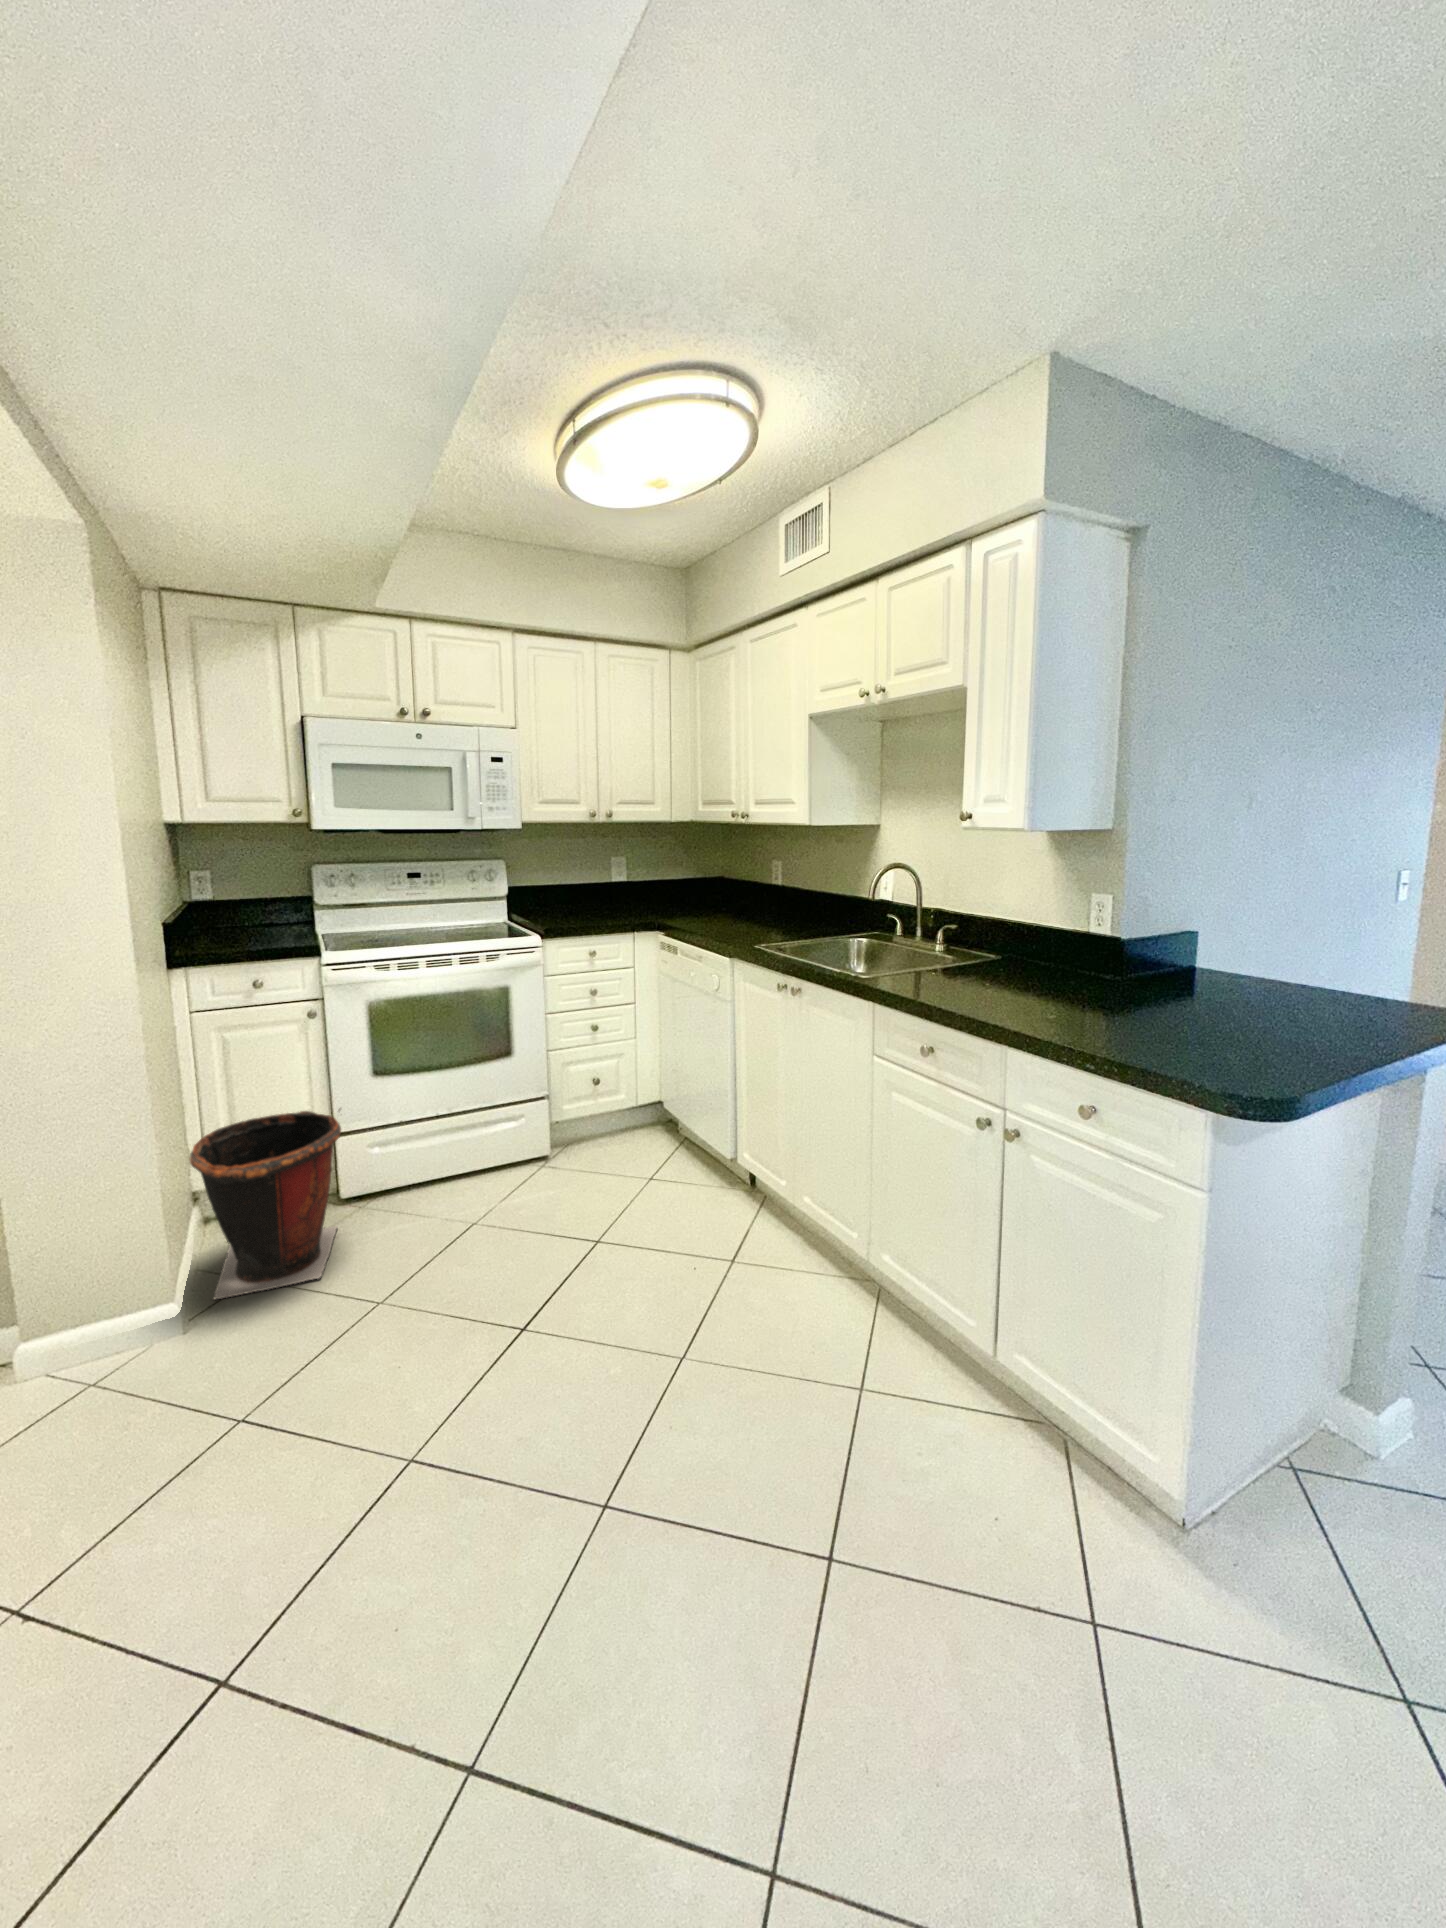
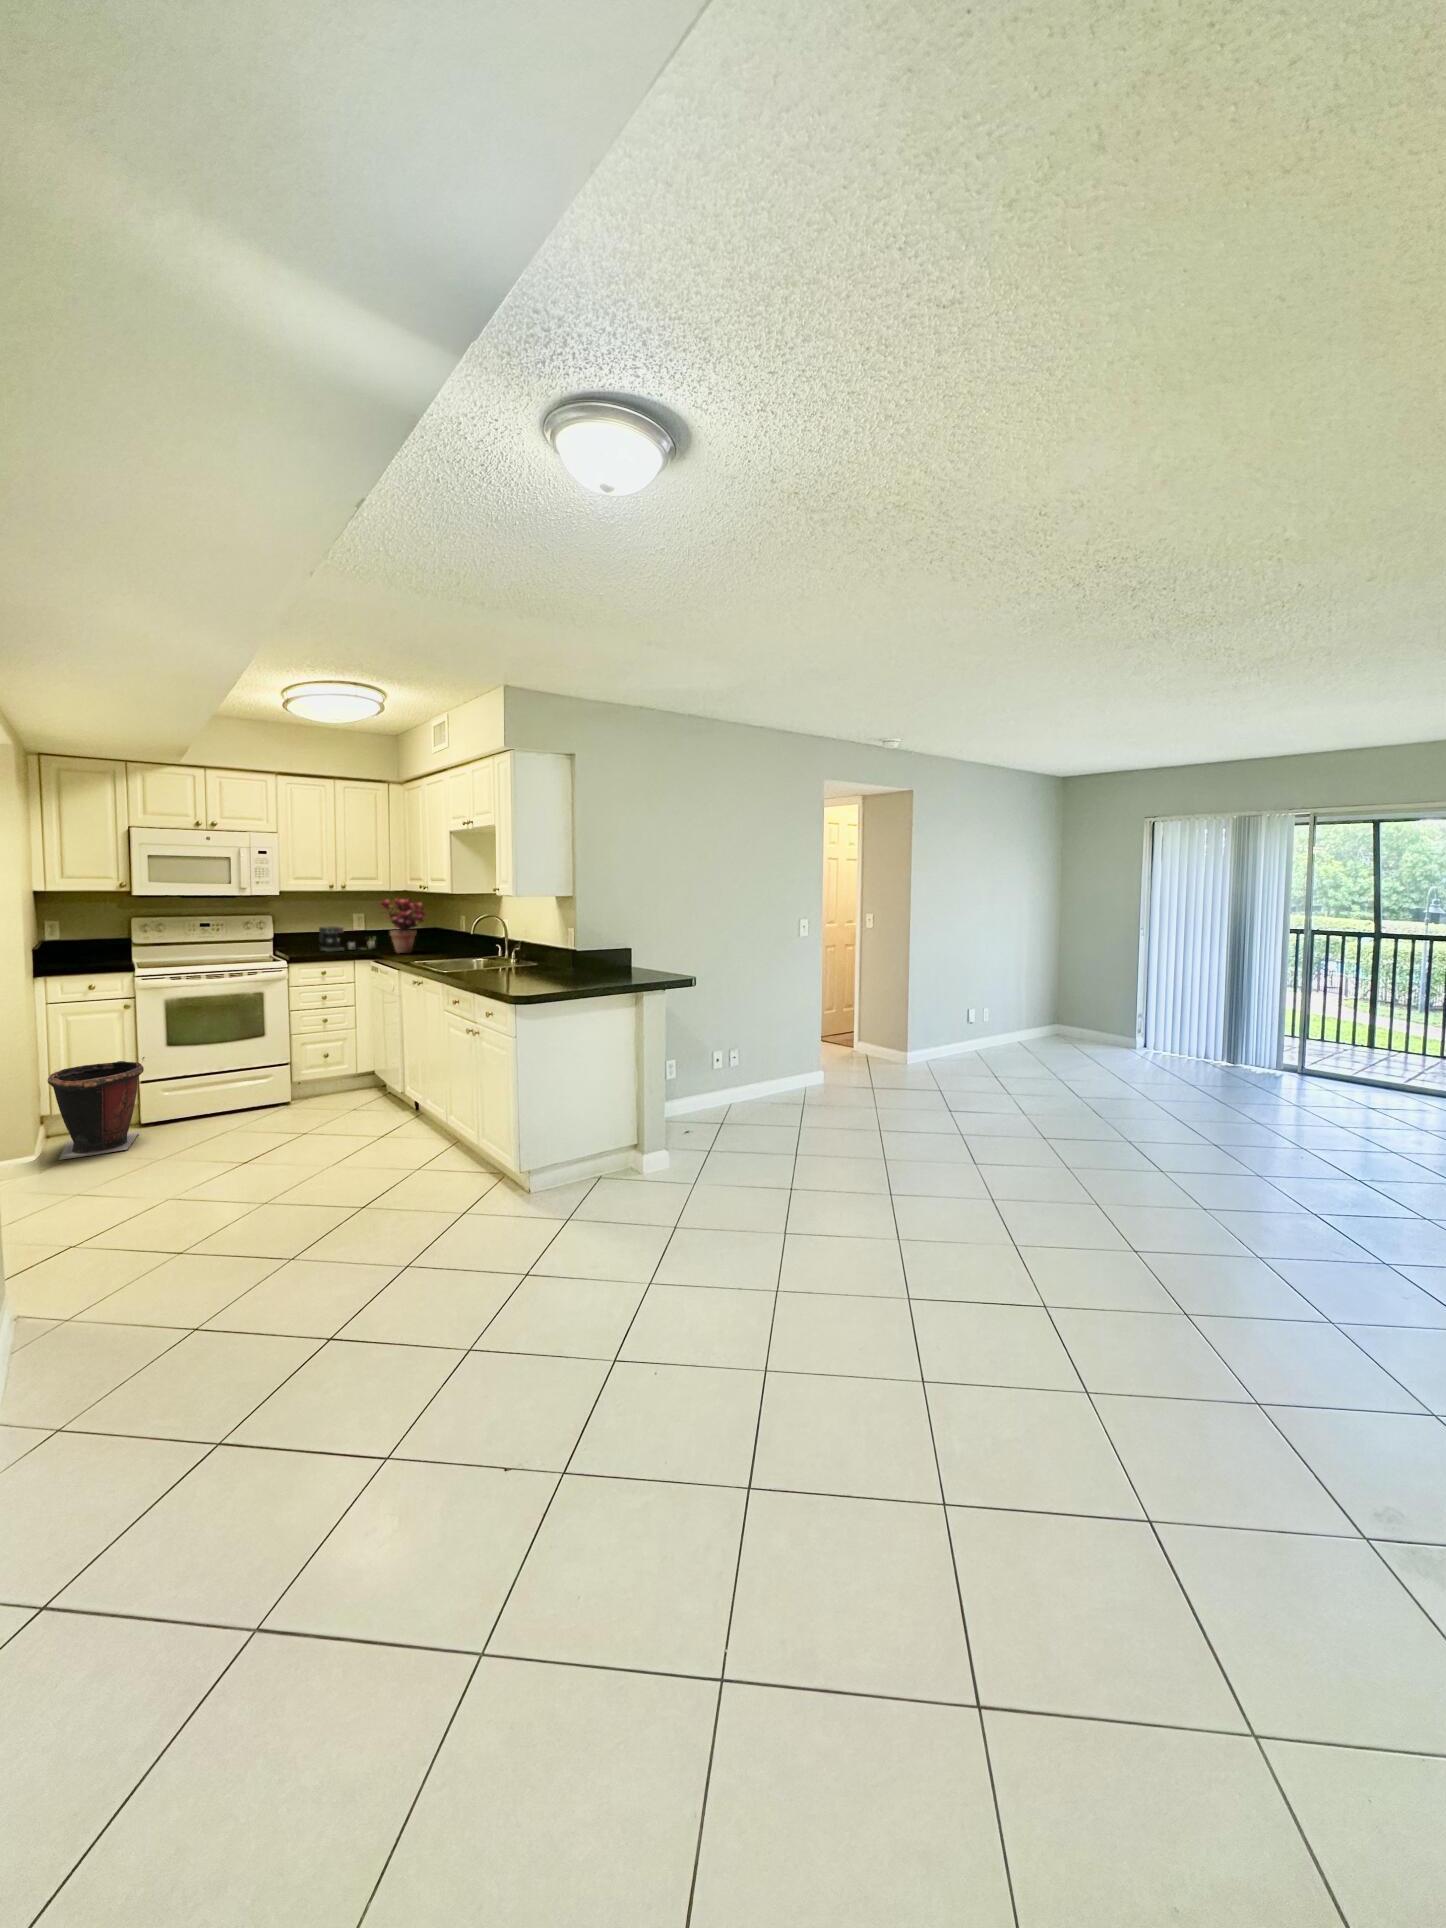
potted plant: none [657,831,736,919] -> present [381,898,425,953]
coffee maker: none [568,875,646,915] -> present [319,926,375,952]

